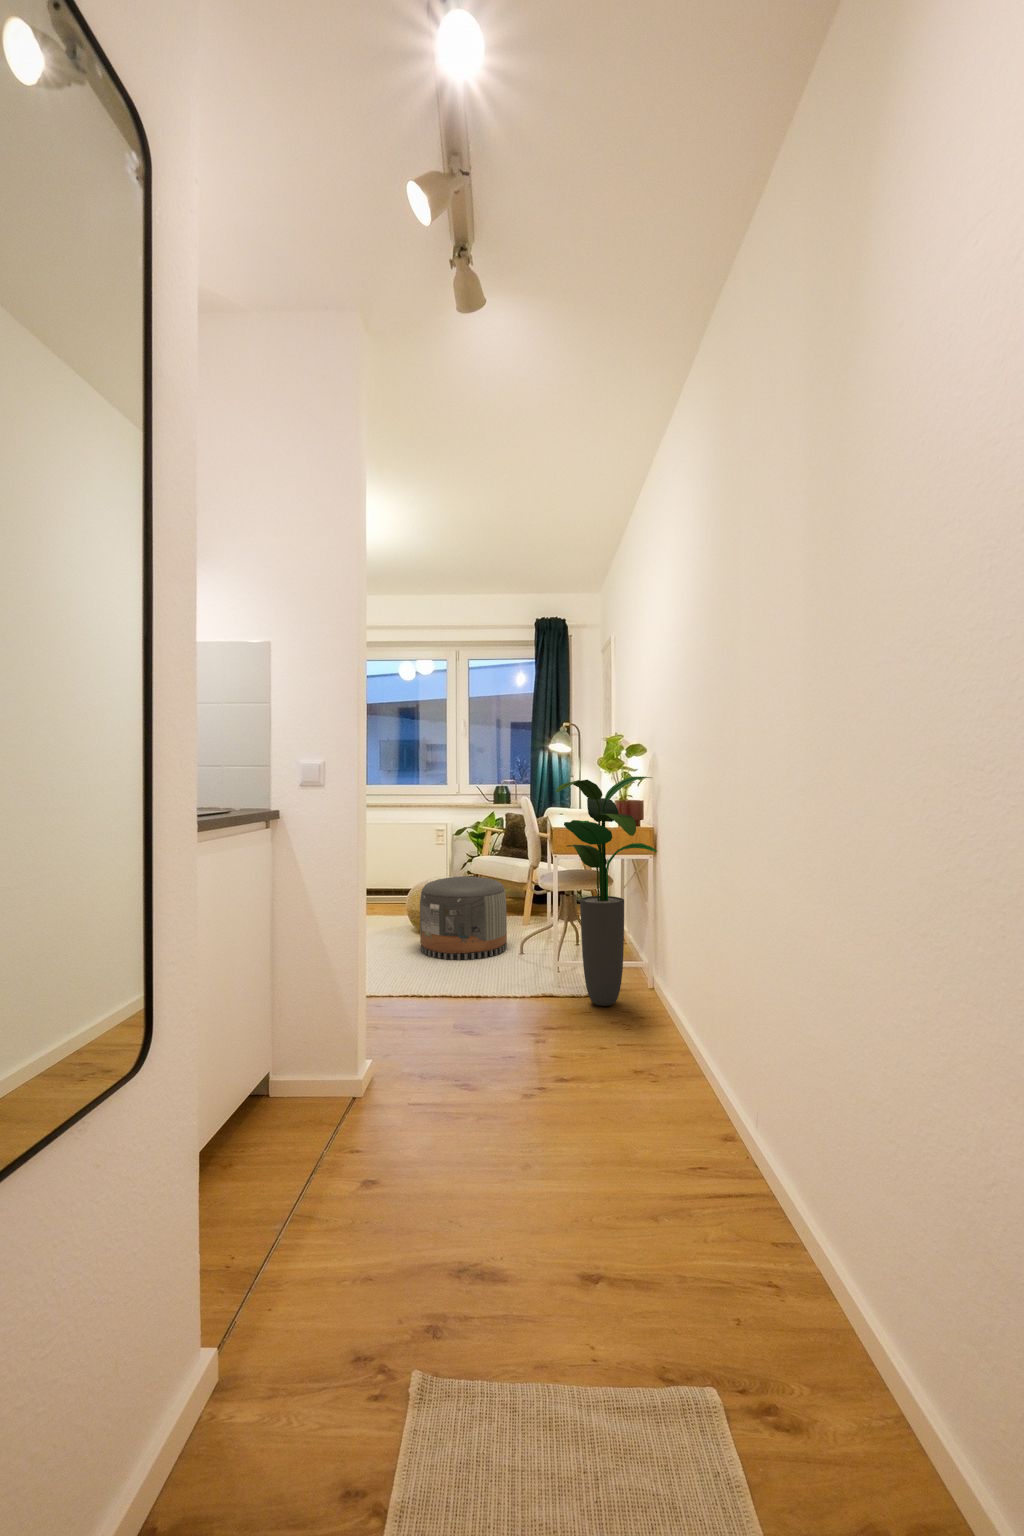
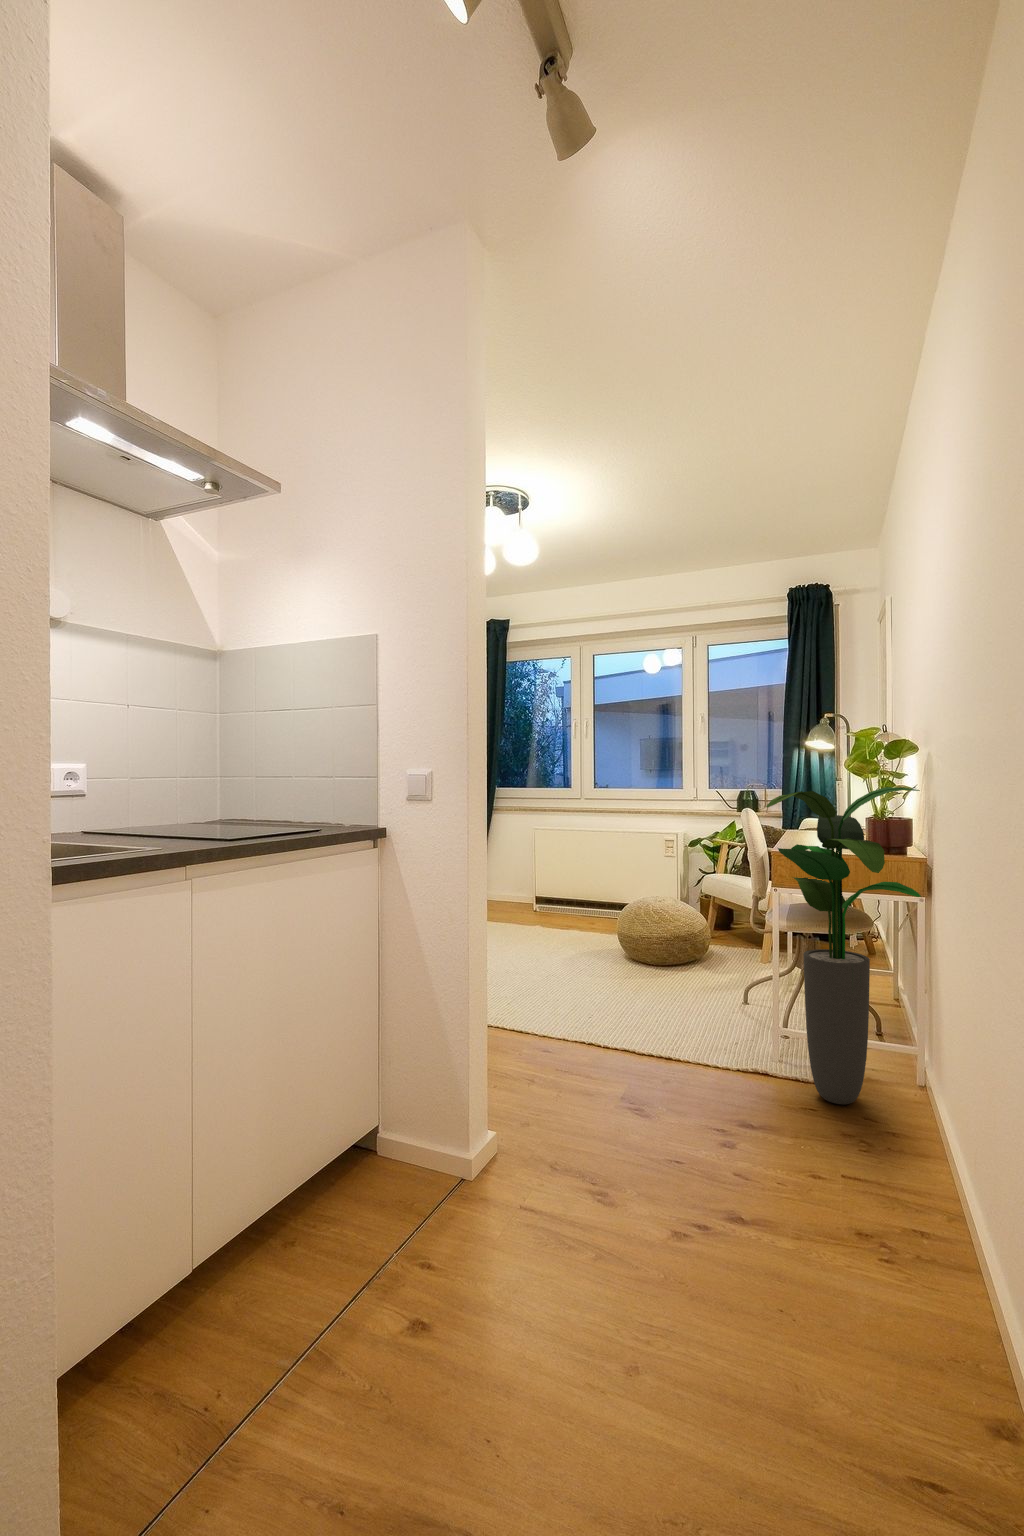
pouf: present [420,876,507,960] -> none [621,902,728,1006]

